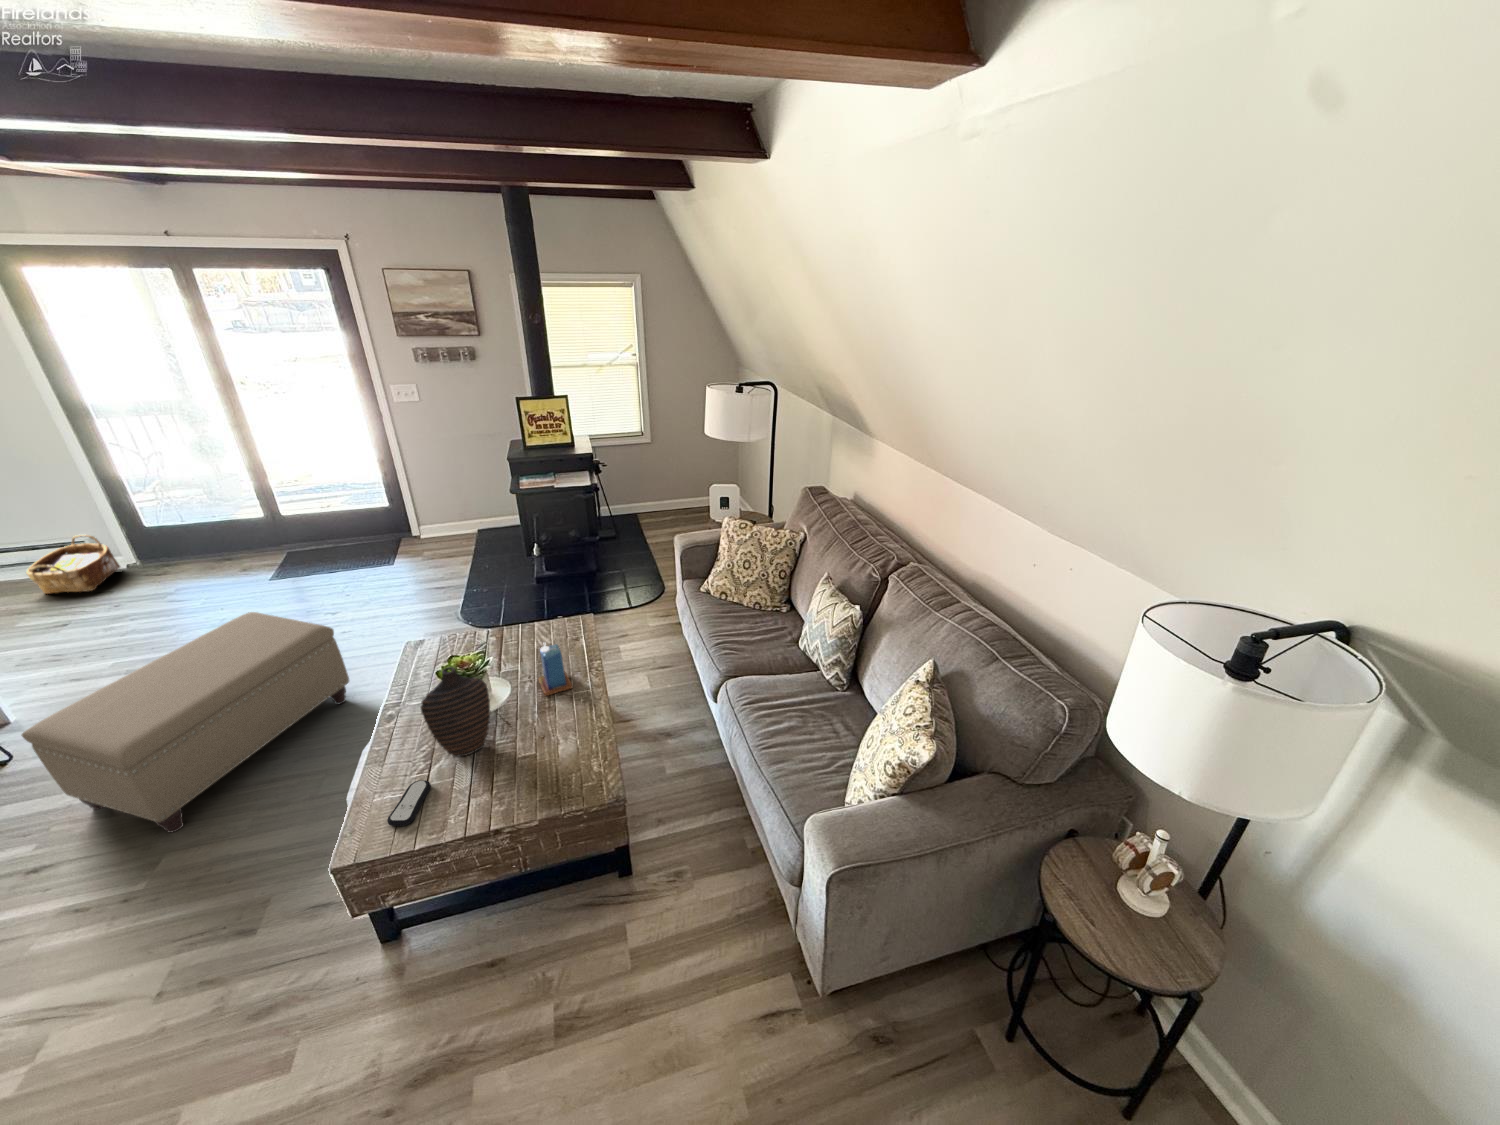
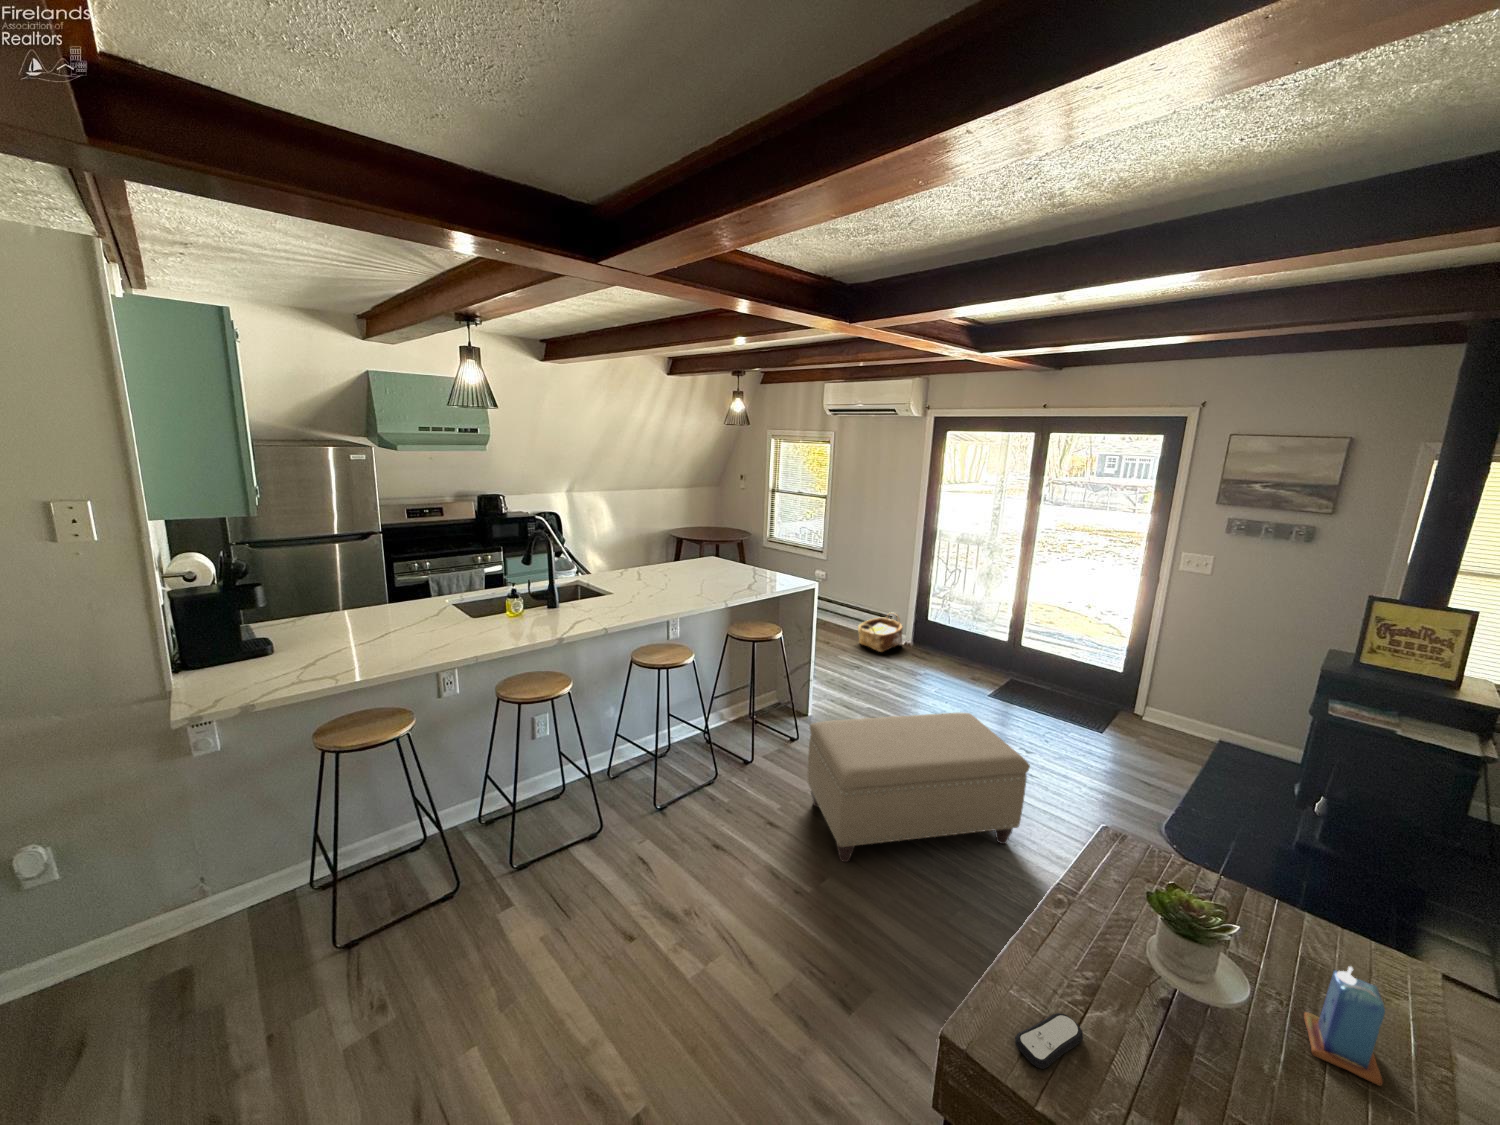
decorative vase: present [420,667,490,757] -> none [1113,899,1228,1049]

